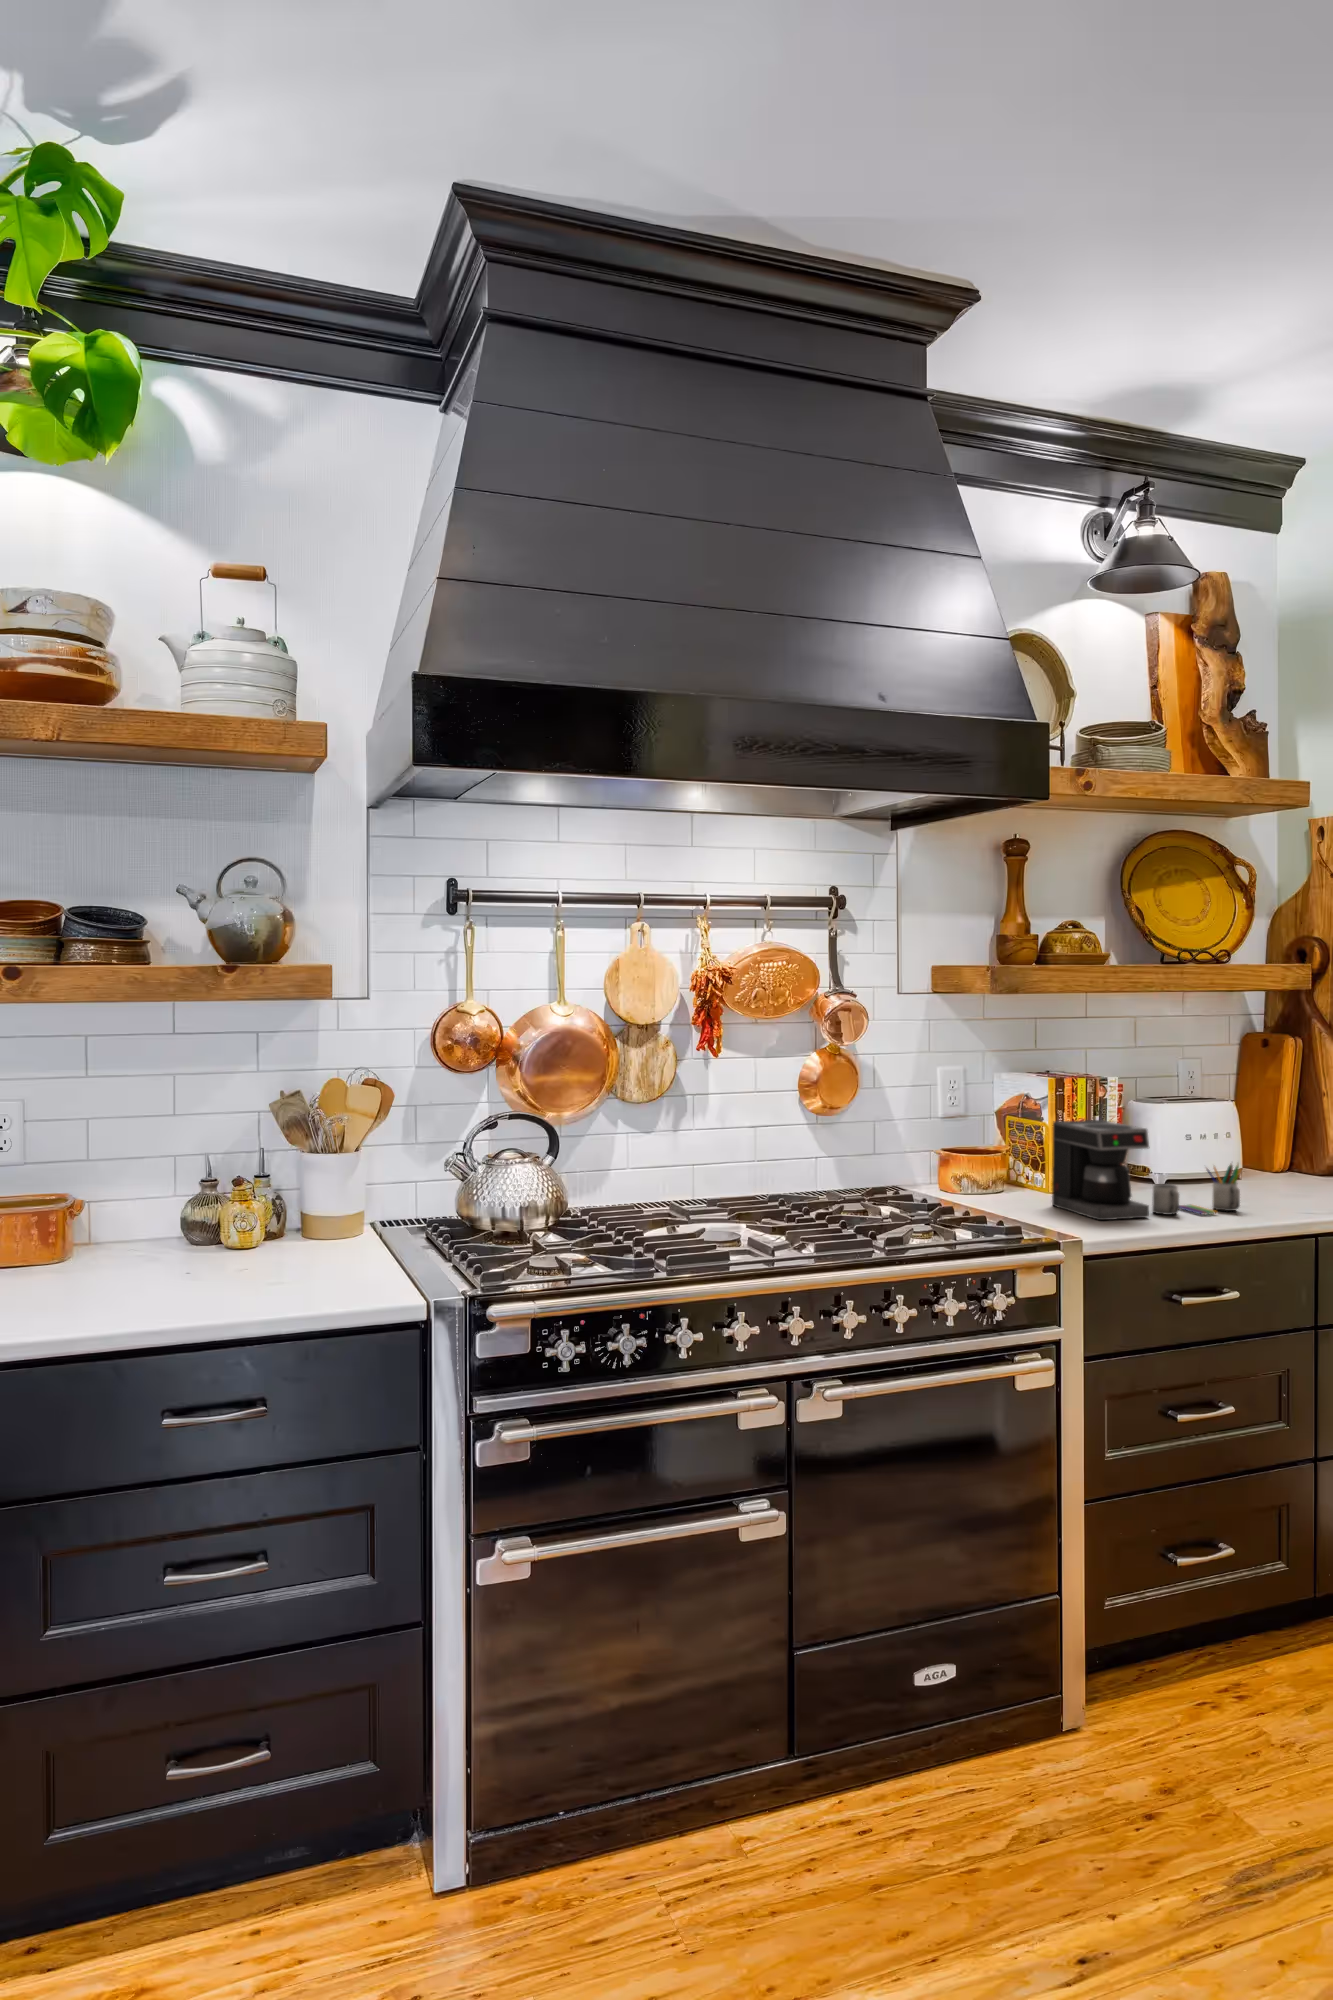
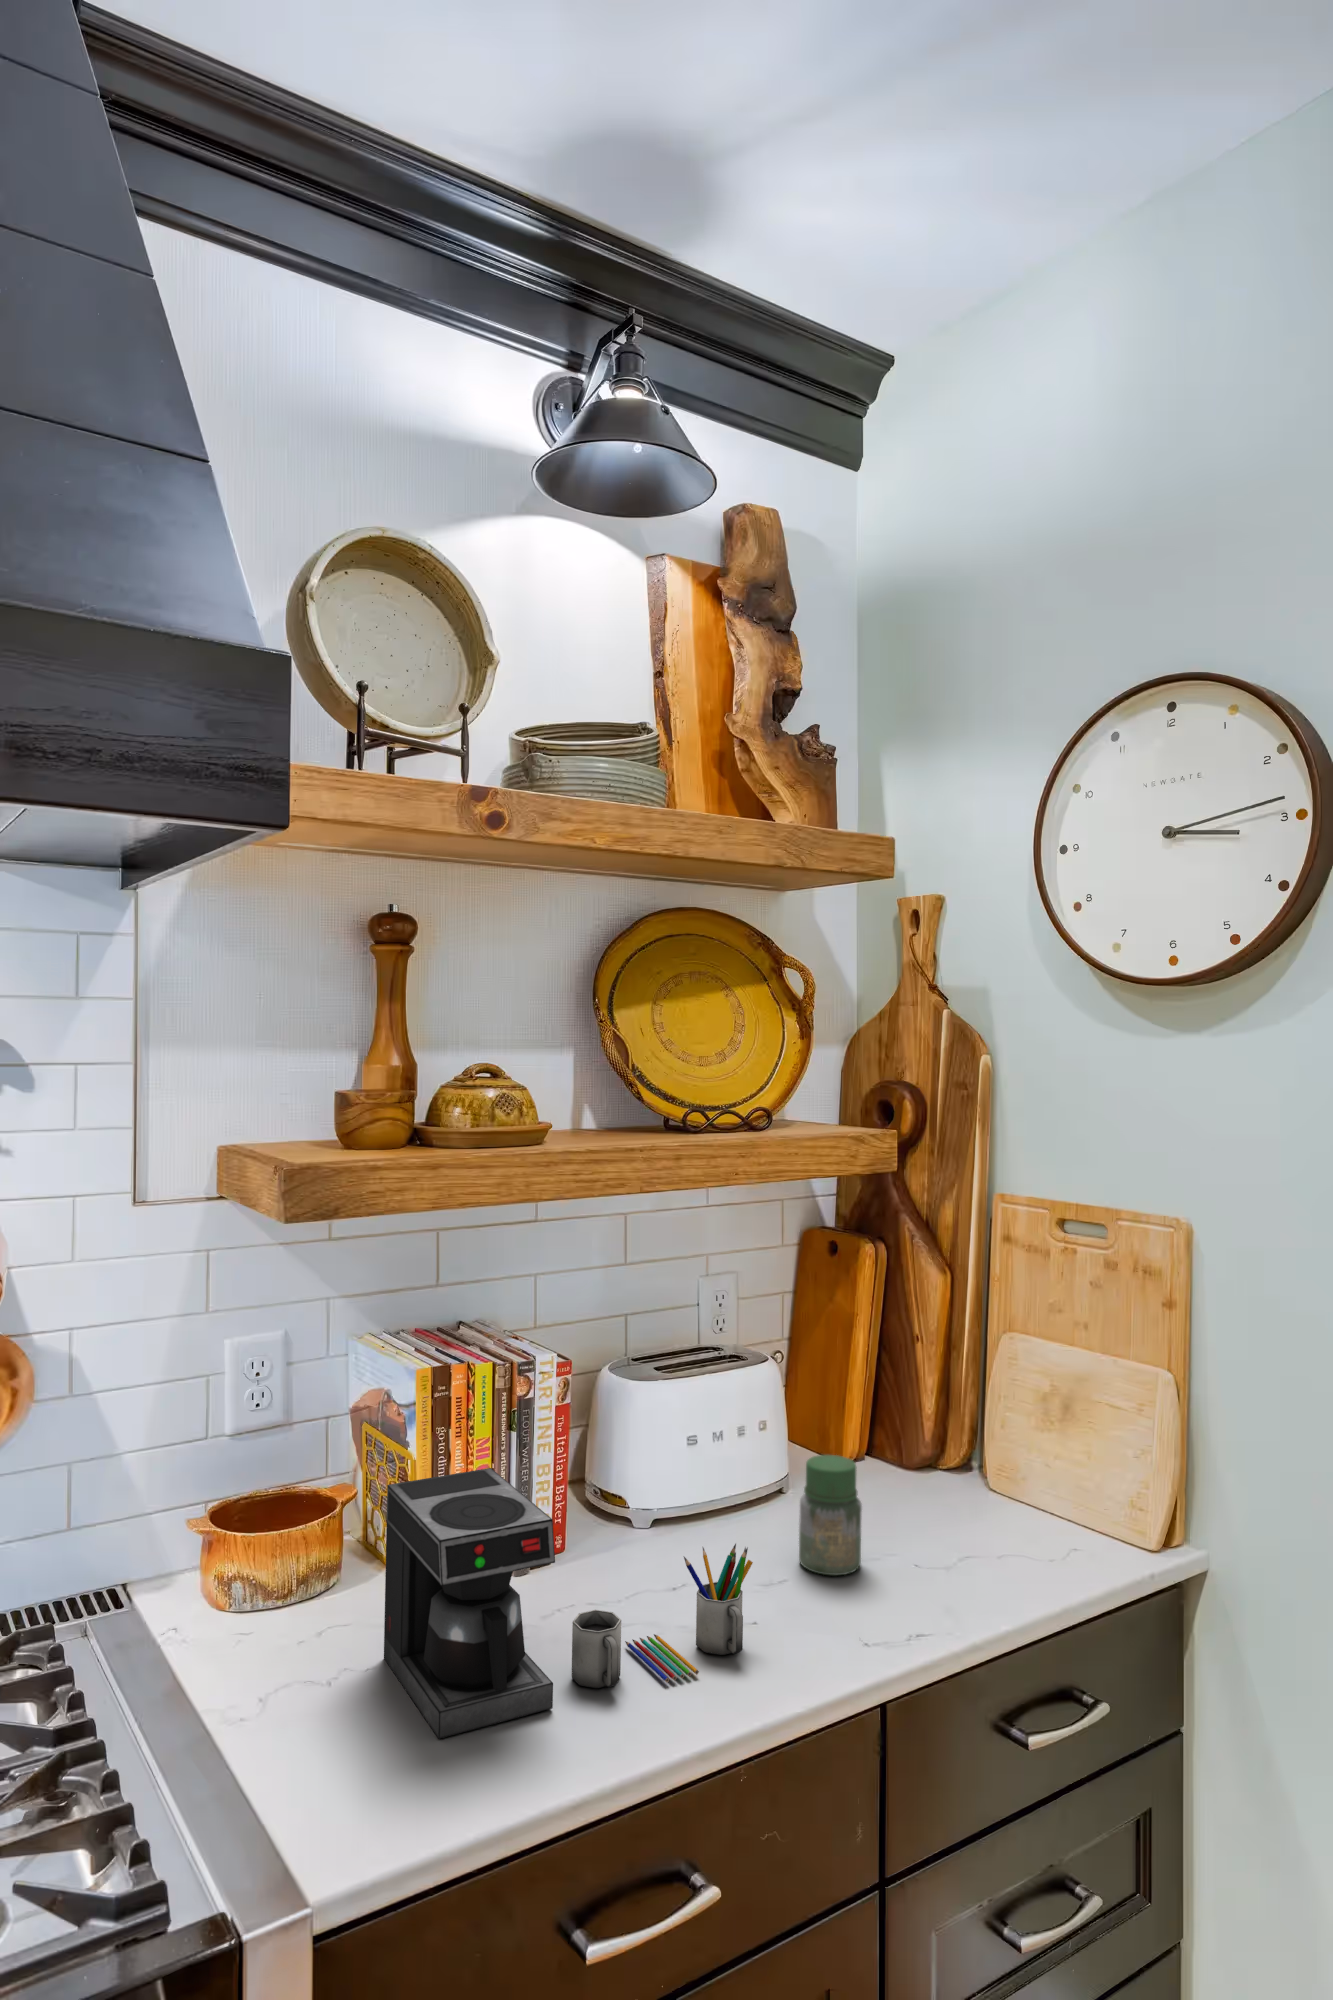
jar: none [1259,1137,1297,1198] -> present [799,1455,862,1575]

